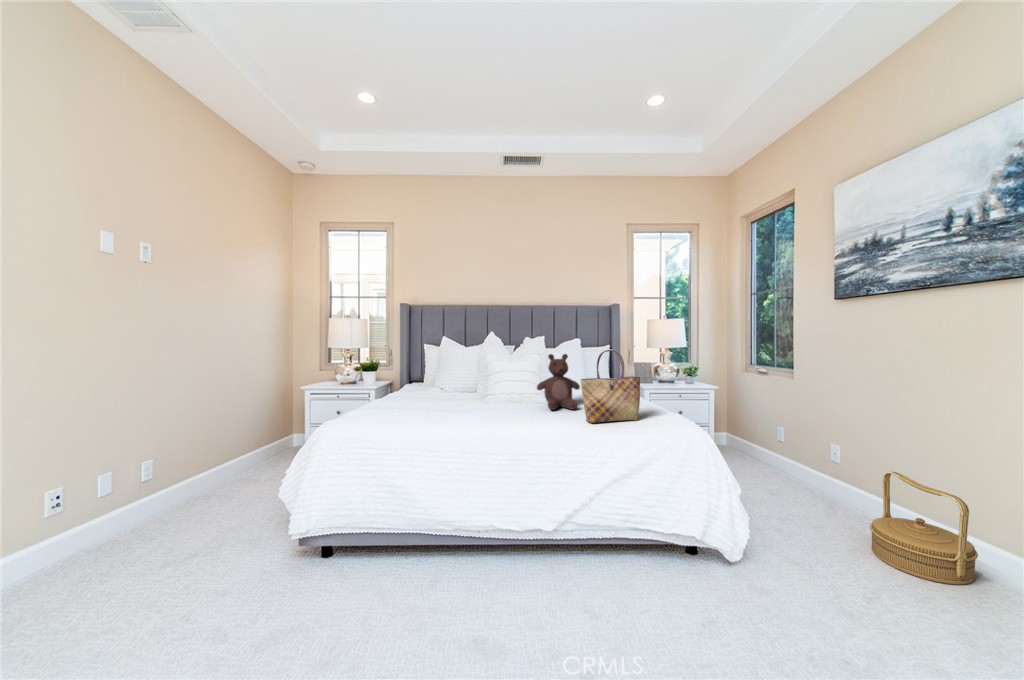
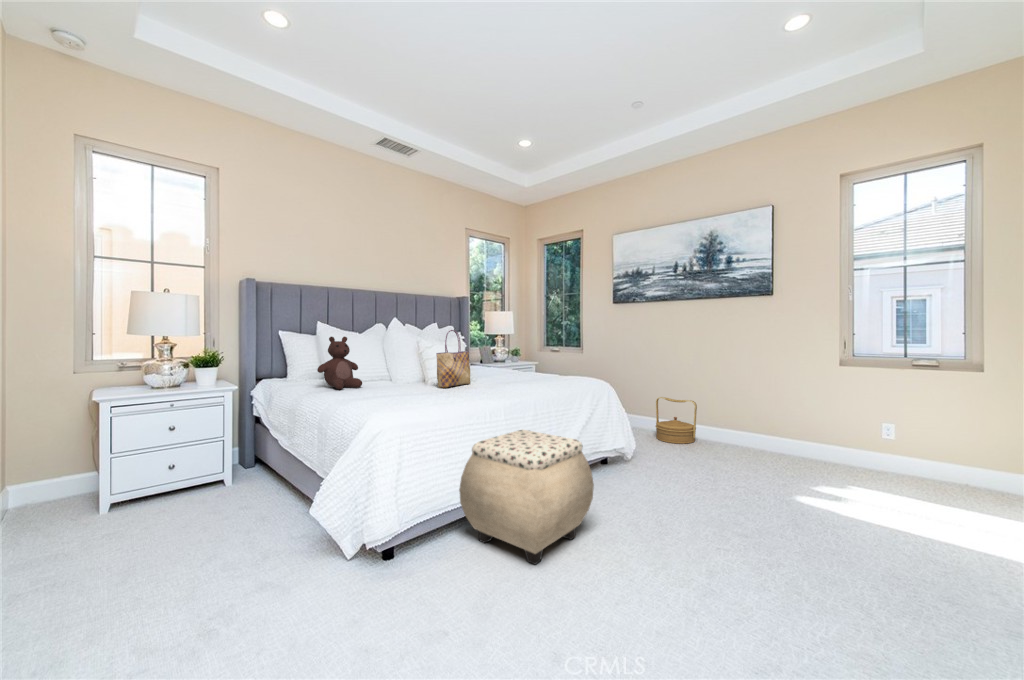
tote bag: present [581,349,640,423] -> present [436,330,470,388]
teddy bear: present [537,354,580,410] -> present [317,337,362,389]
ottoman: none [317,476,462,644] -> present [459,430,594,564]

